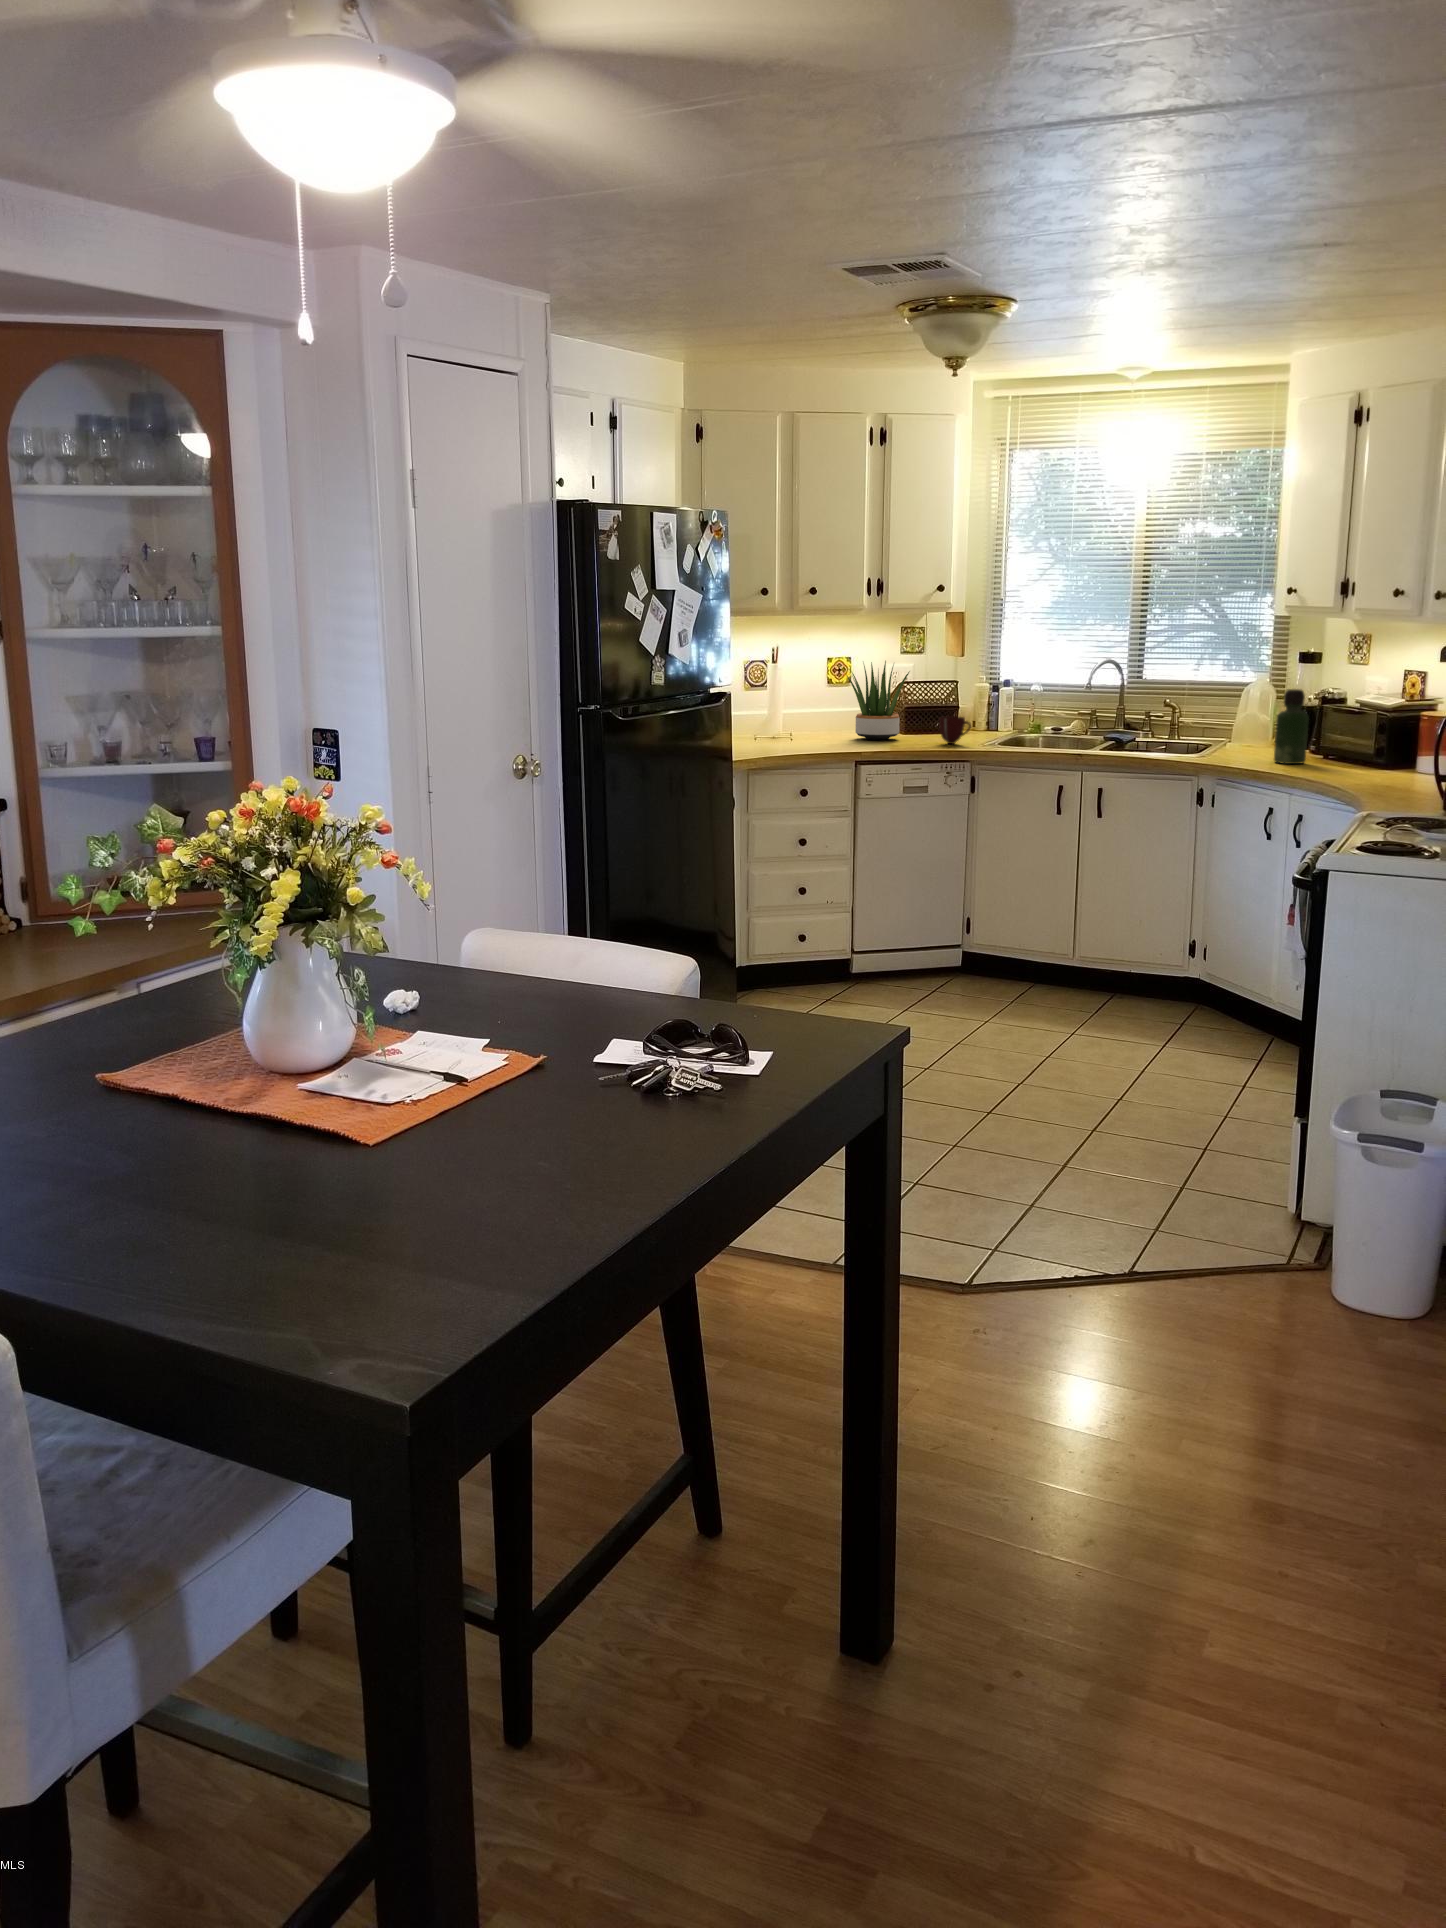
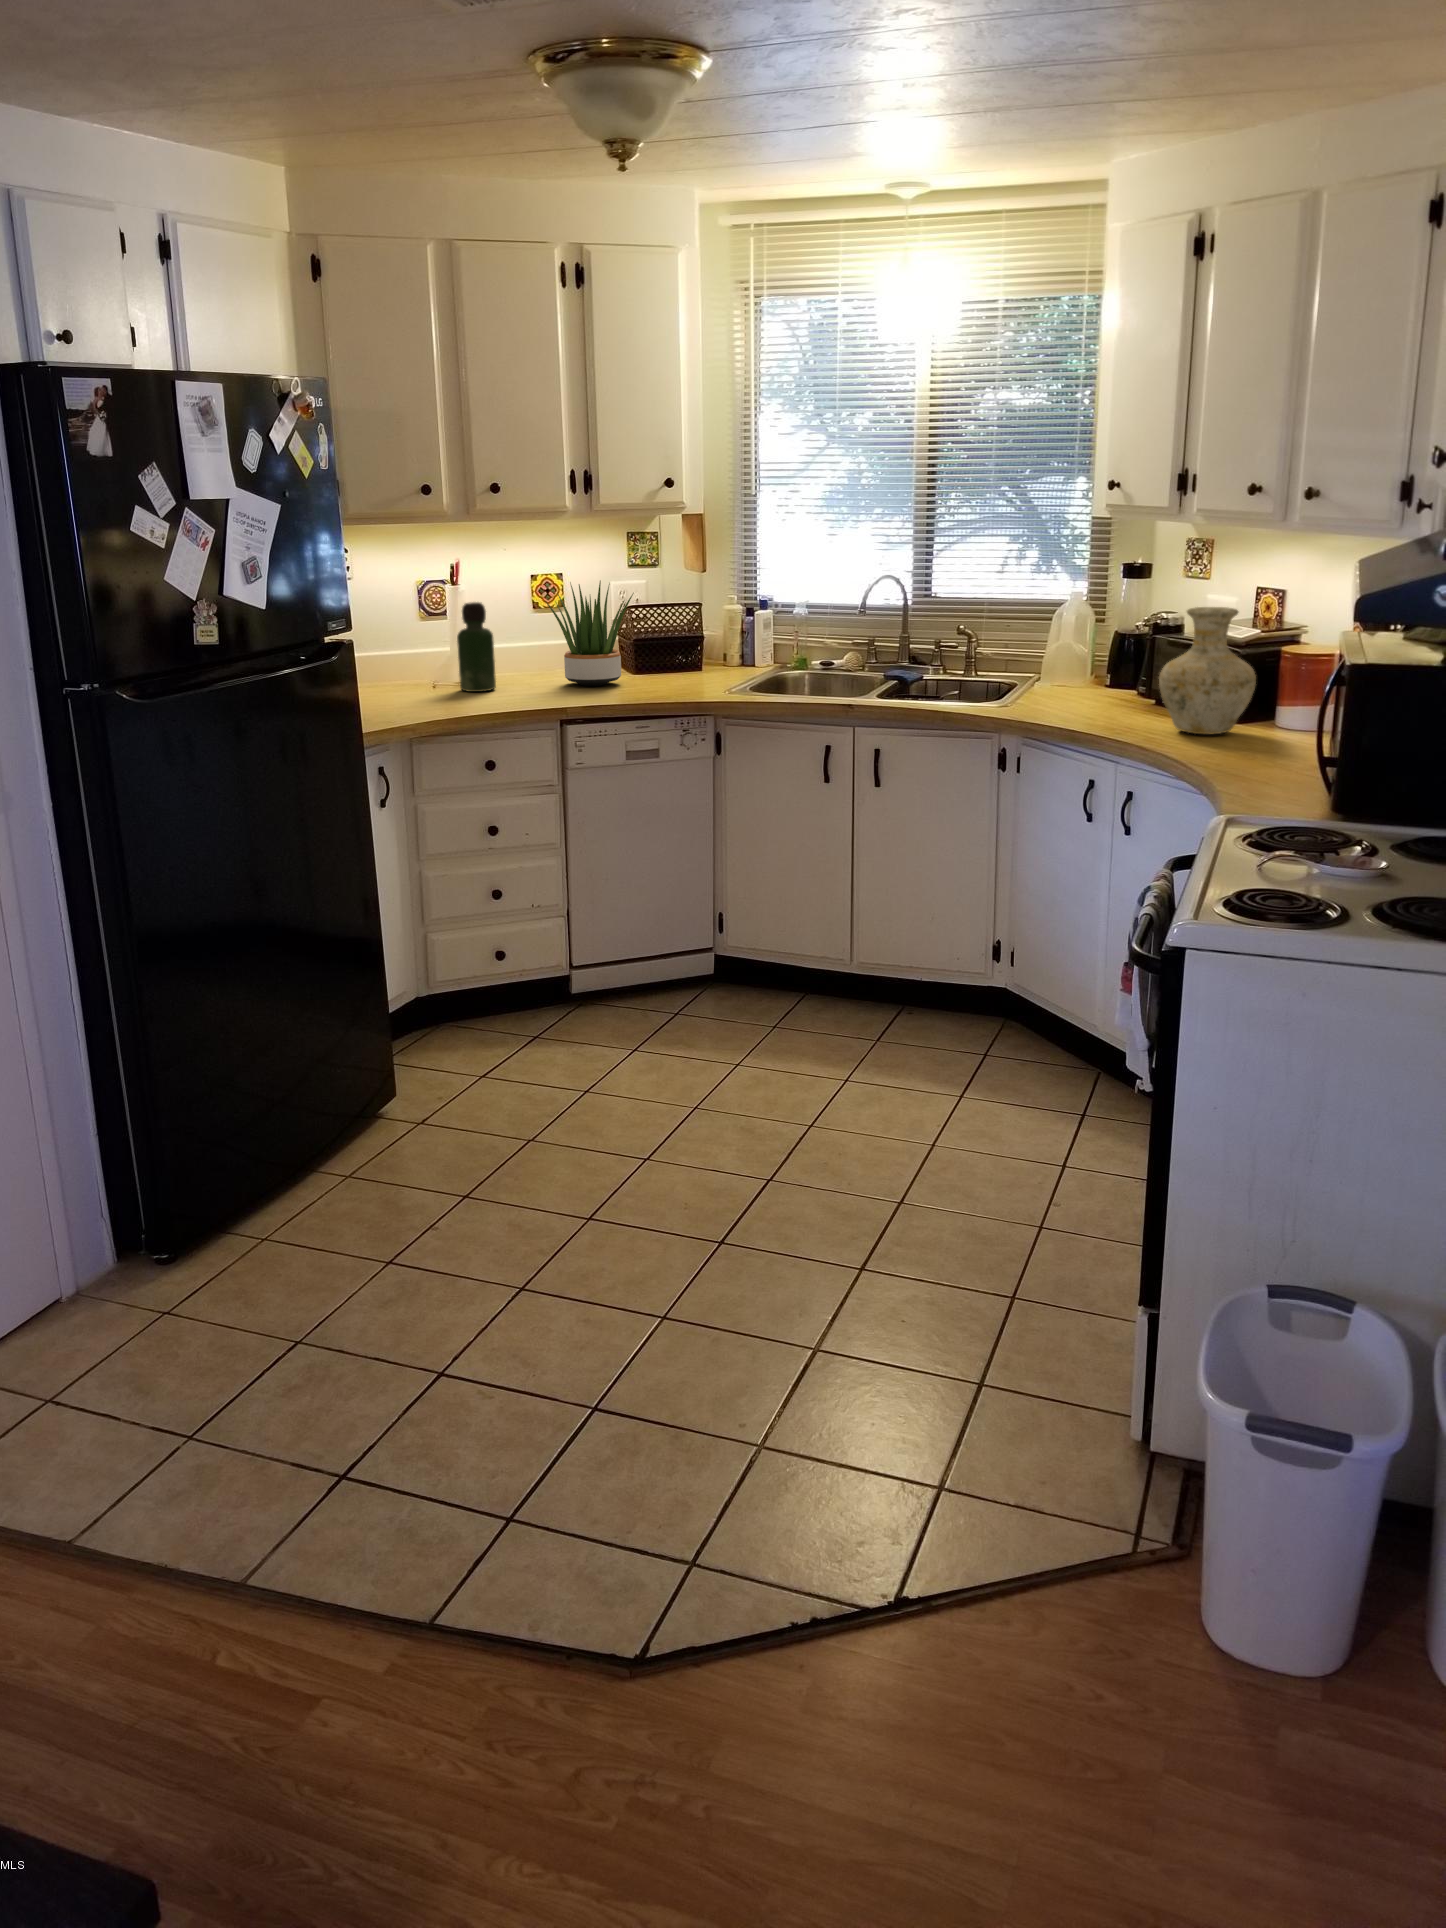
vase: none [1323,681,1398,775] -> present [1159,607,1256,734]
bottle: present [1274,689,1309,764] -> present [457,602,496,692]
mug: present [939,716,971,744] -> none [669,654,710,691]

